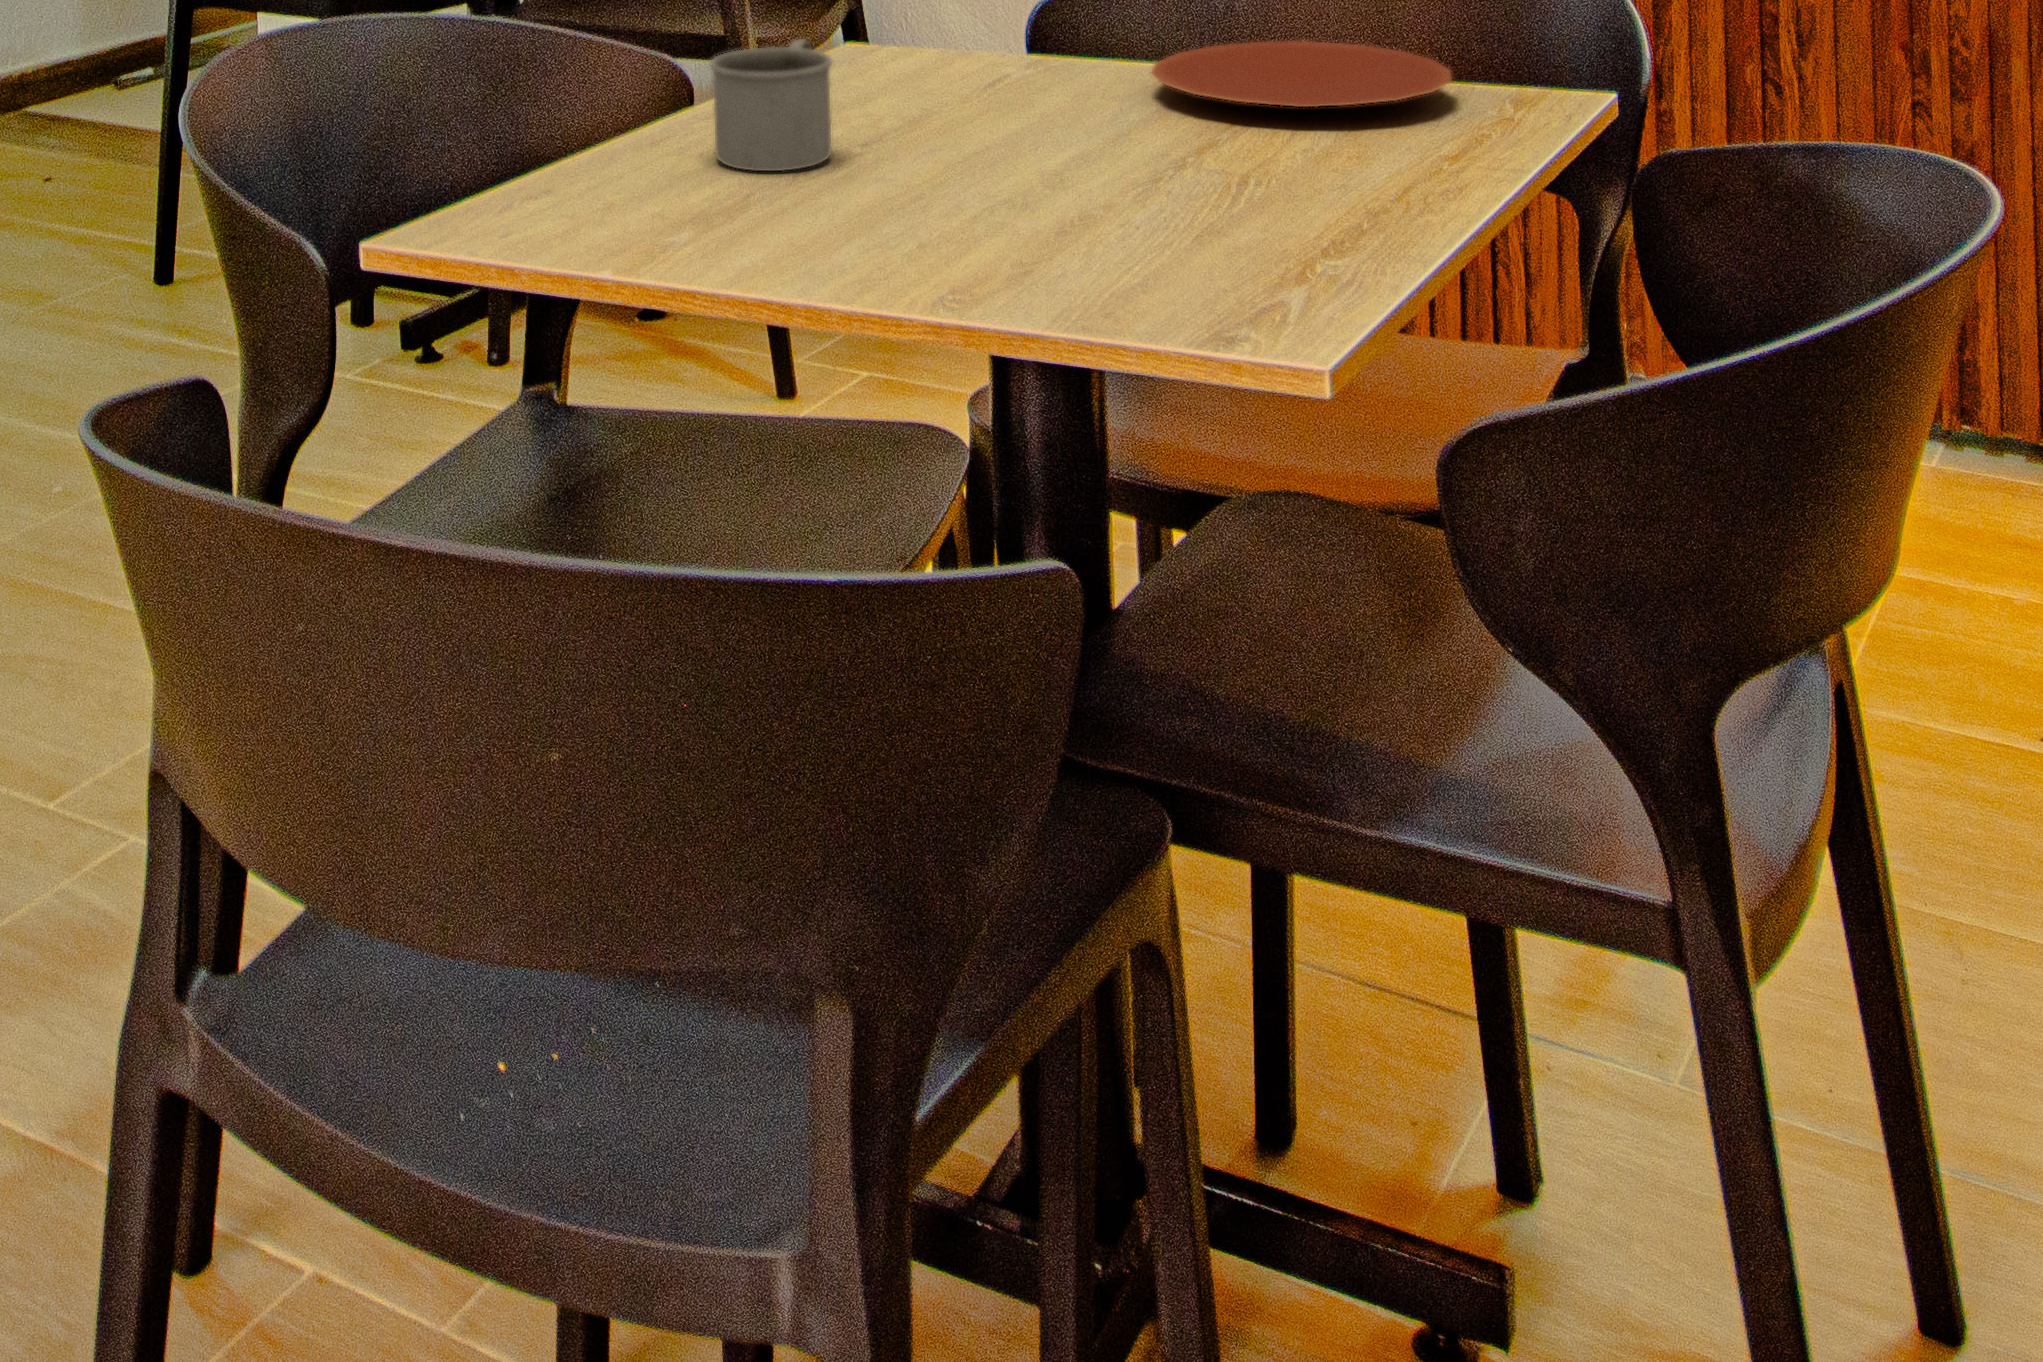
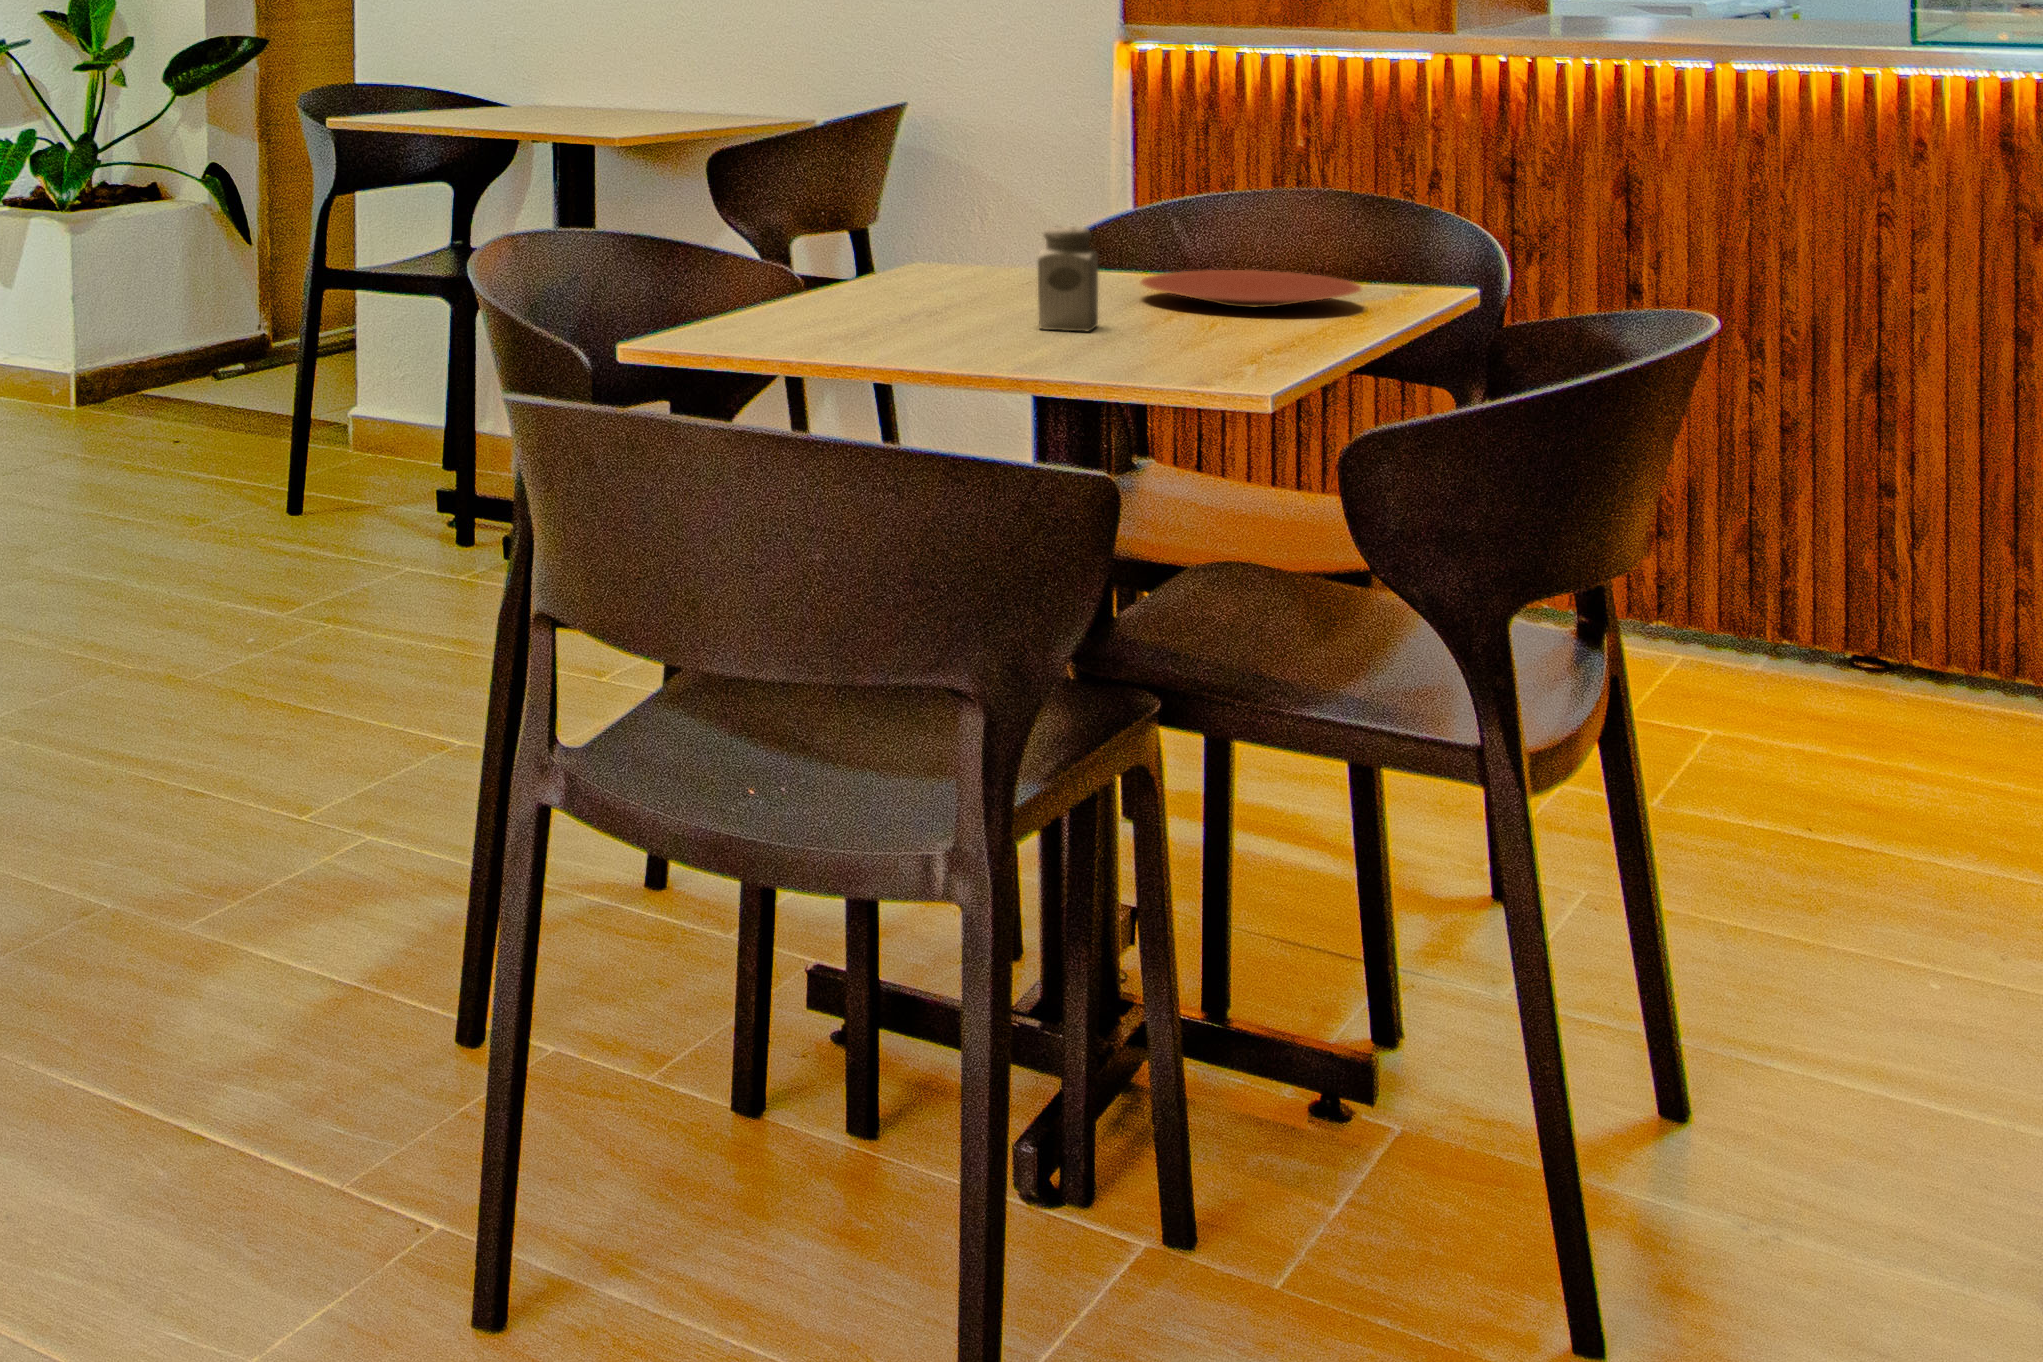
salt shaker: none [998,18,1087,174] -> present [1038,226,1098,331]
mug: present [710,39,832,171] -> none [832,241,919,326]

